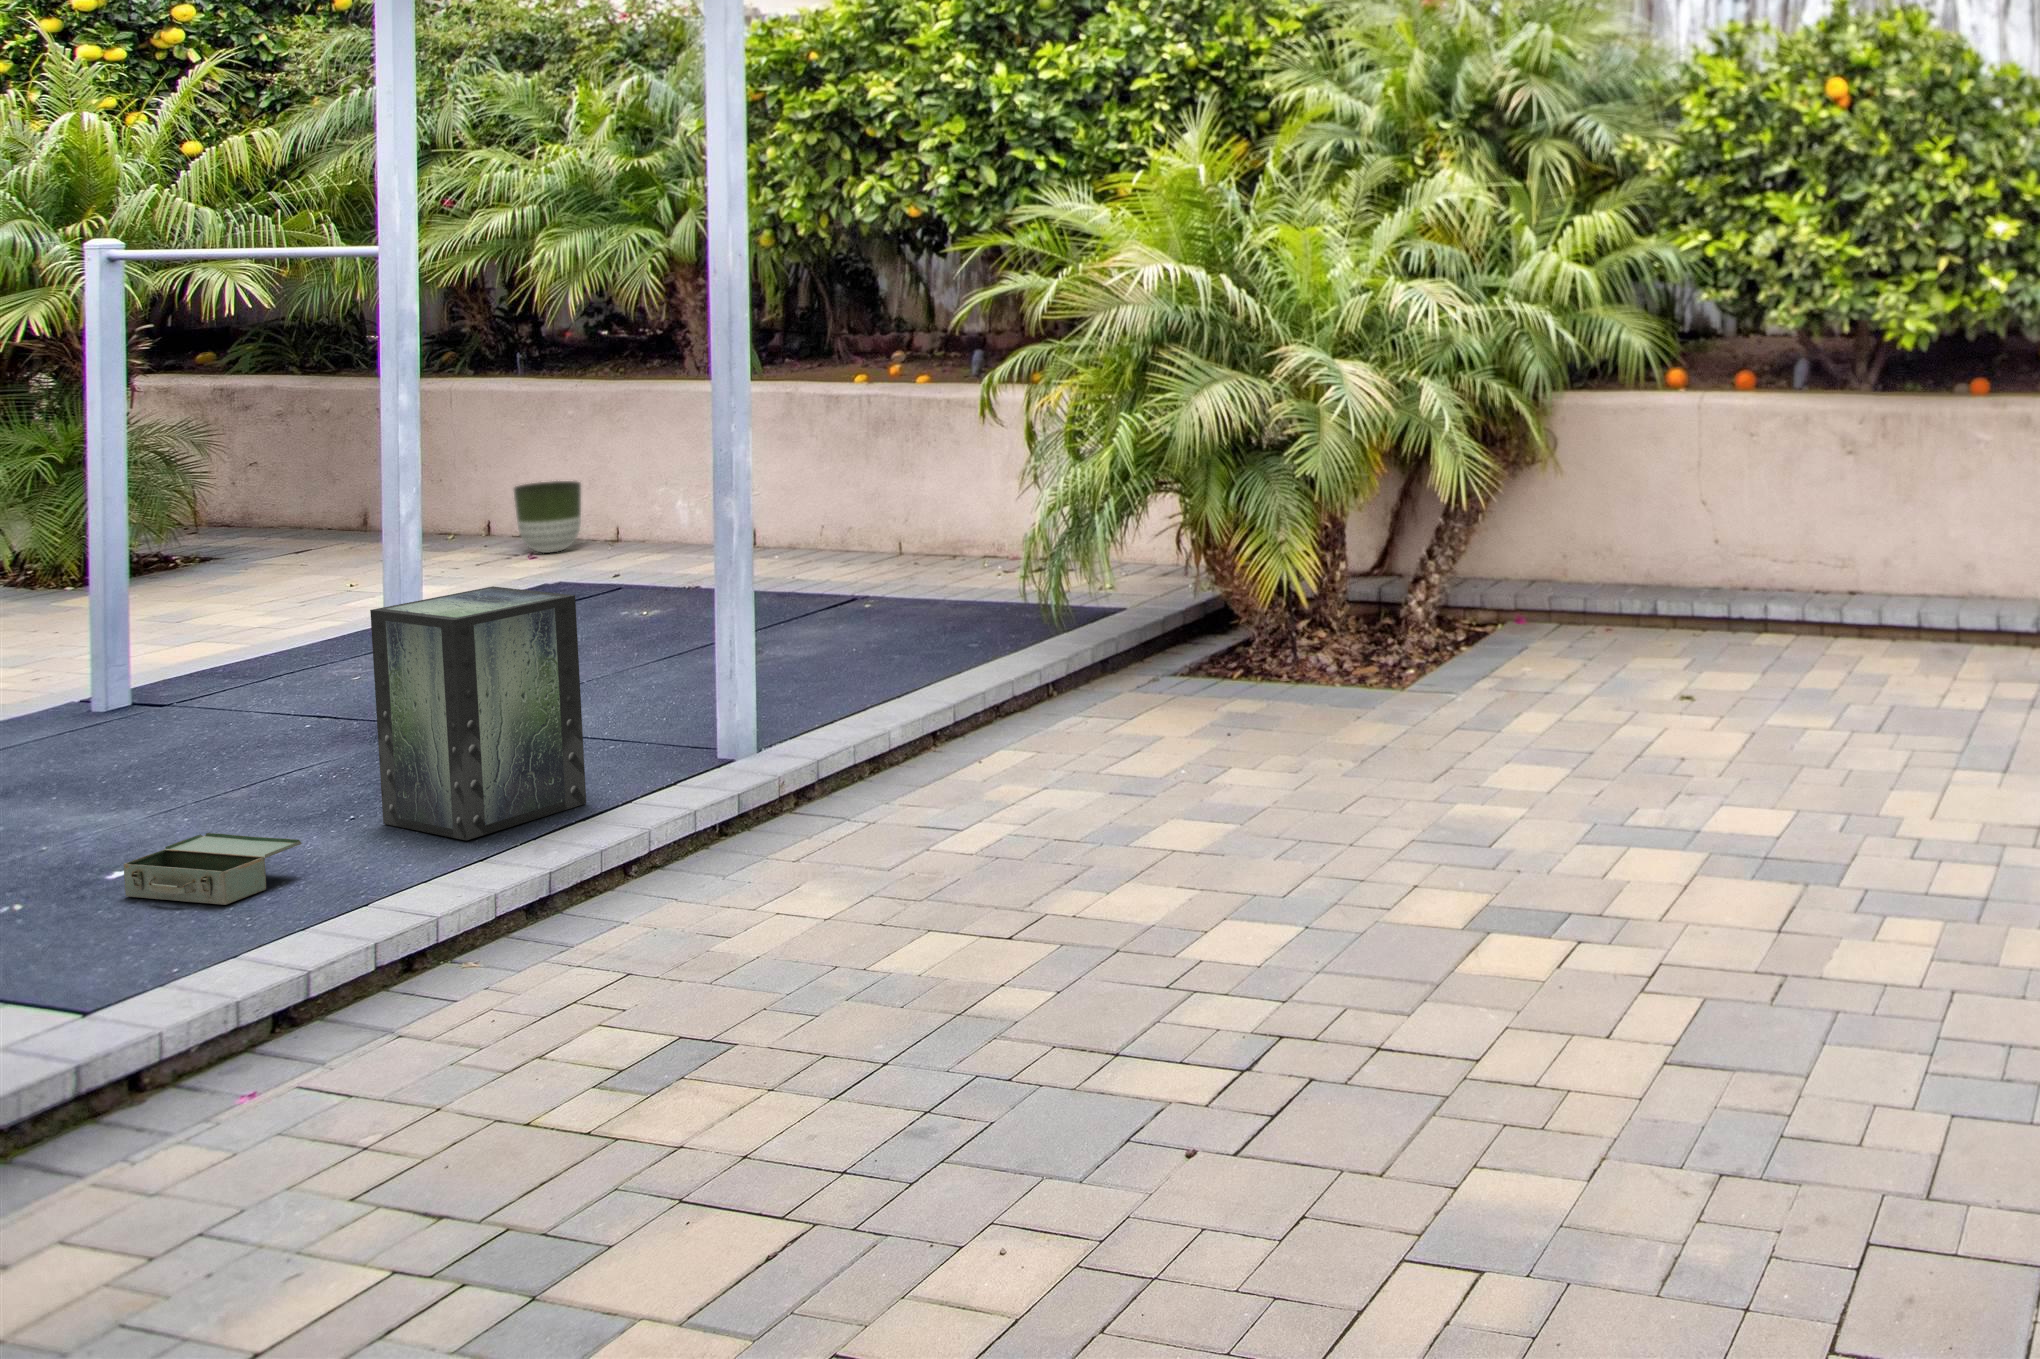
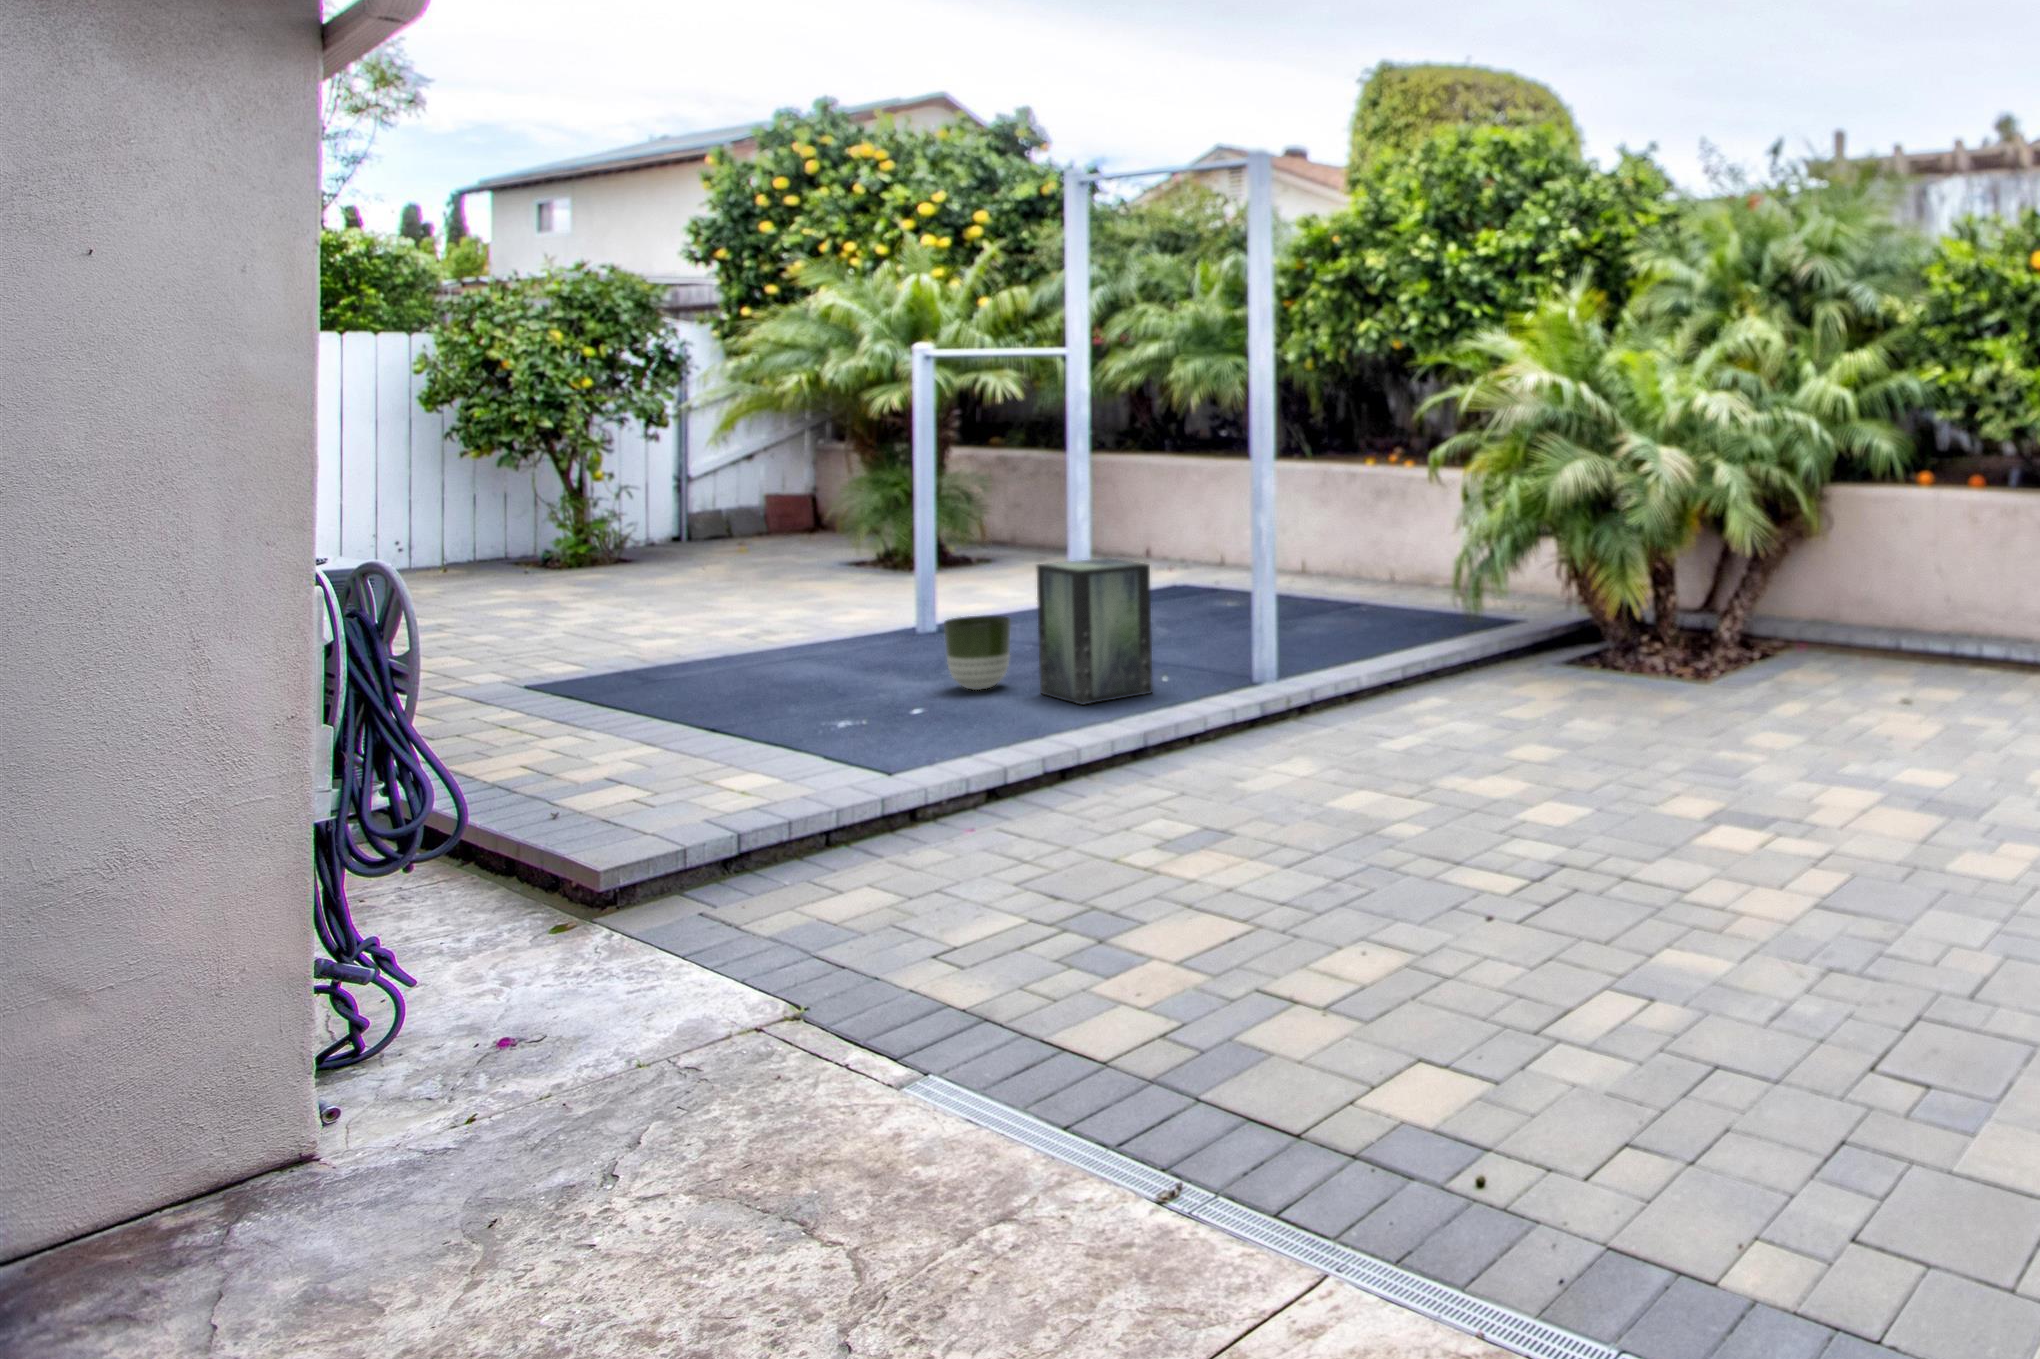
planter: present [514,481,581,553] -> present [944,616,1011,690]
toolbox: present [124,833,302,905] -> none [900,686,992,723]

